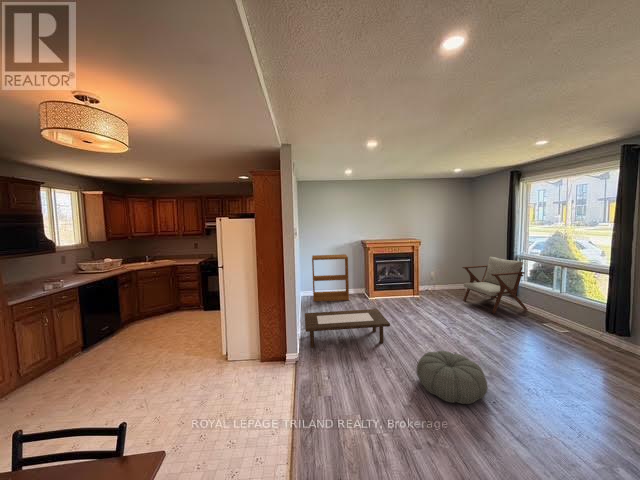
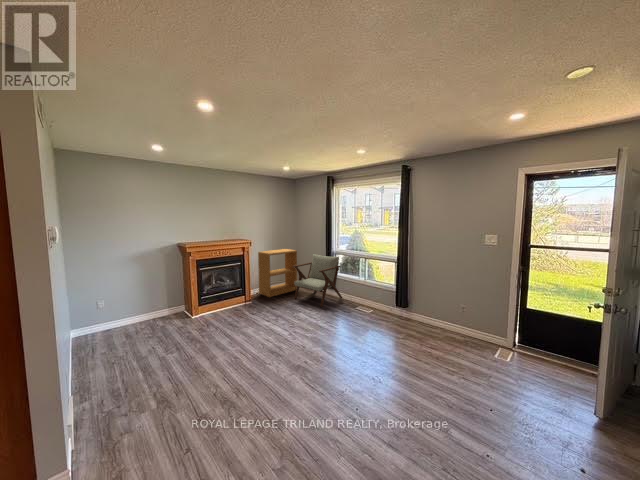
bookshelf: present [312,254,349,301] -> present [258,249,297,297]
coffee table: present [305,309,390,348] -> none [76,333,234,440]
pouf: present [417,351,488,404] -> none [279,366,352,435]

